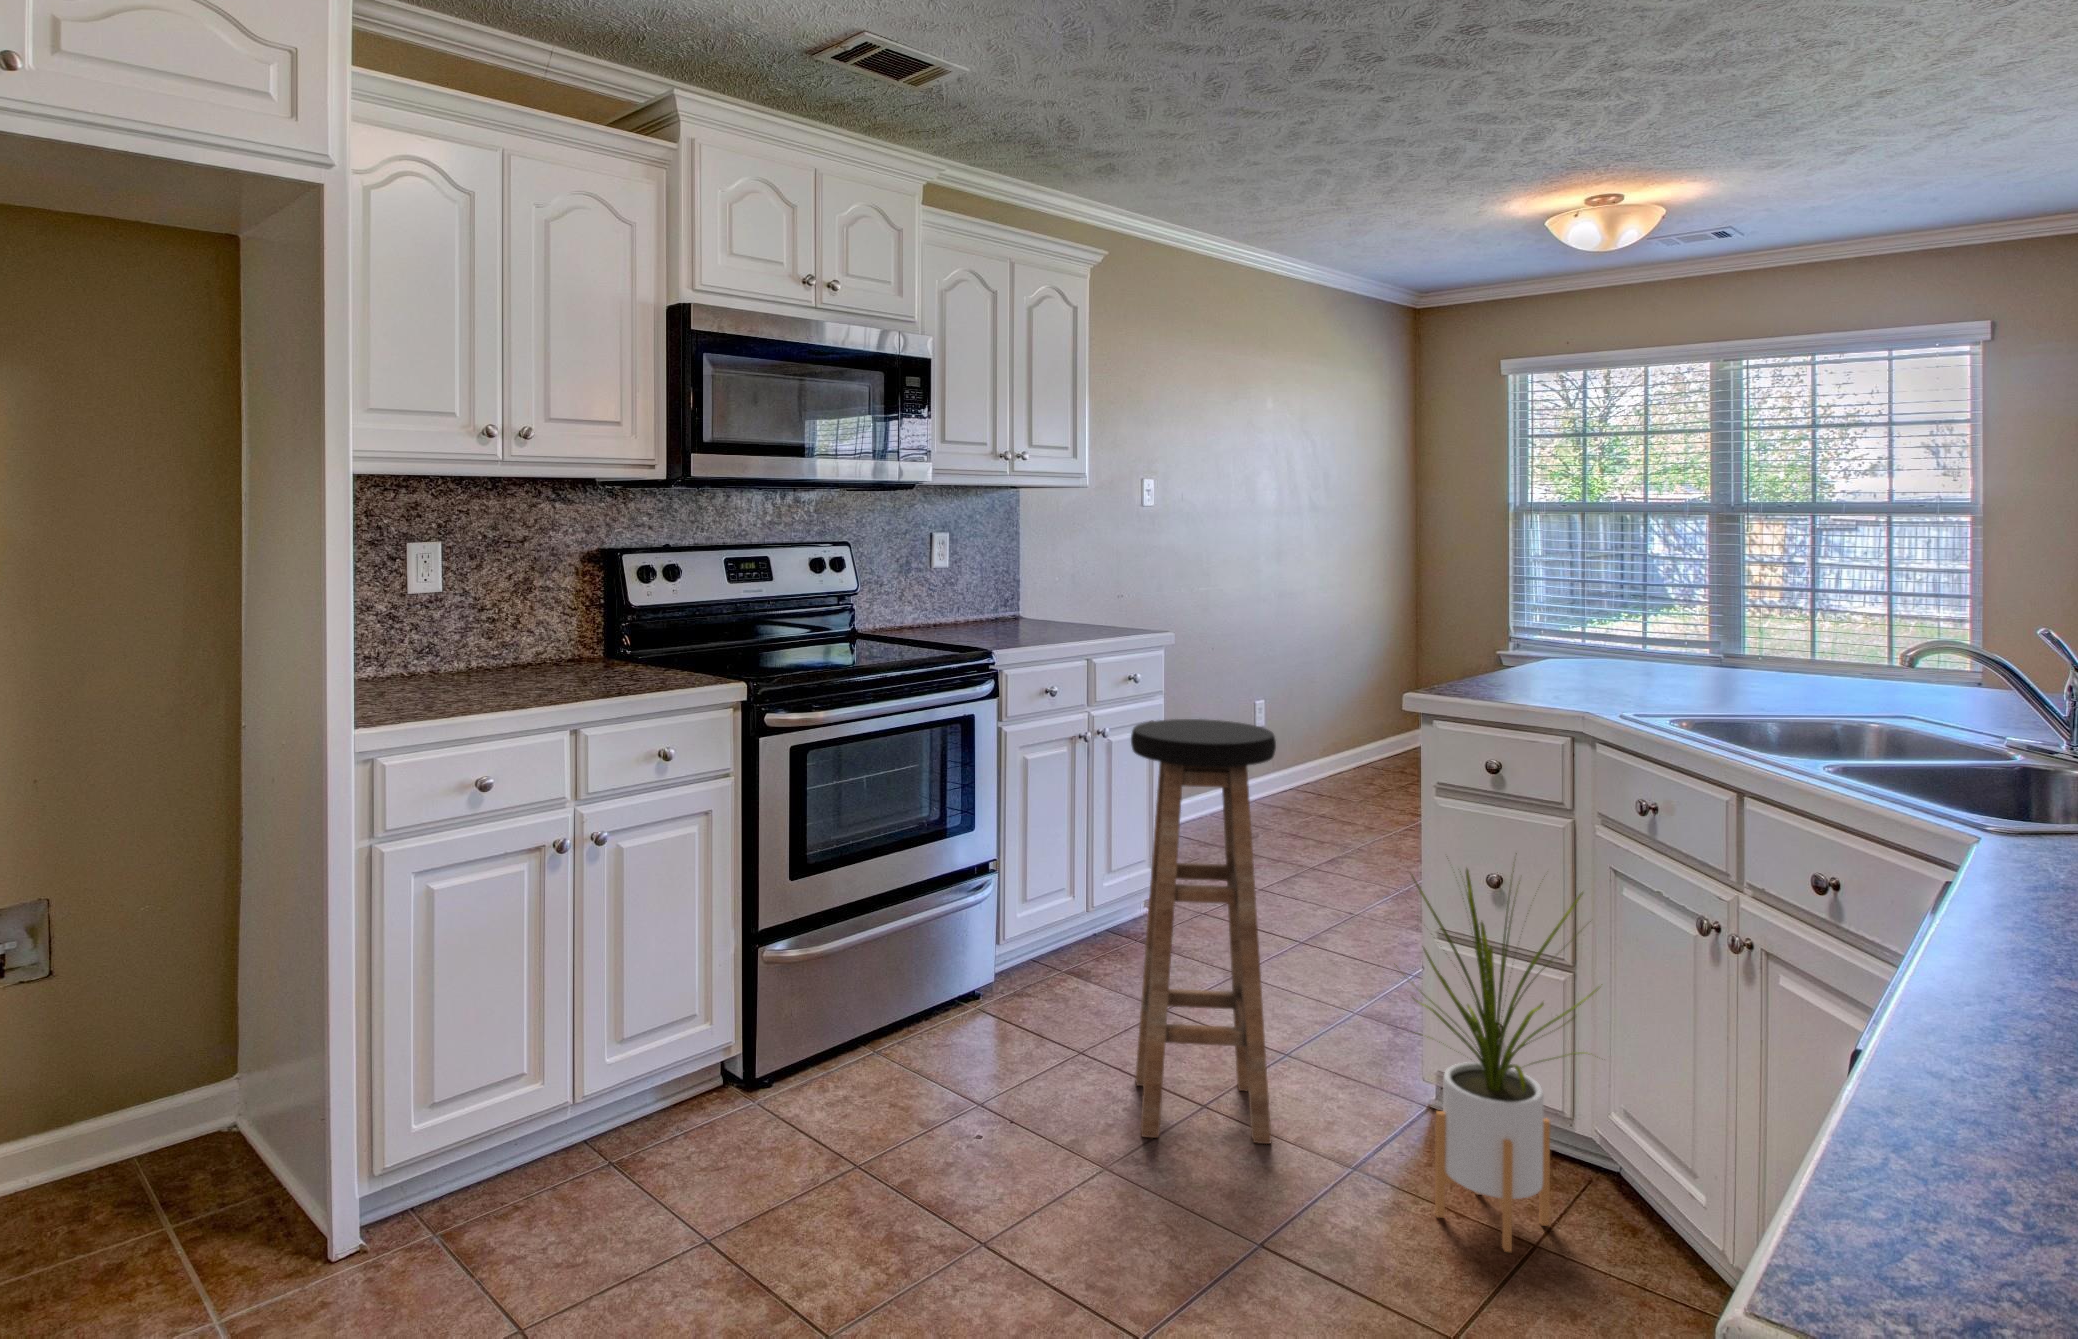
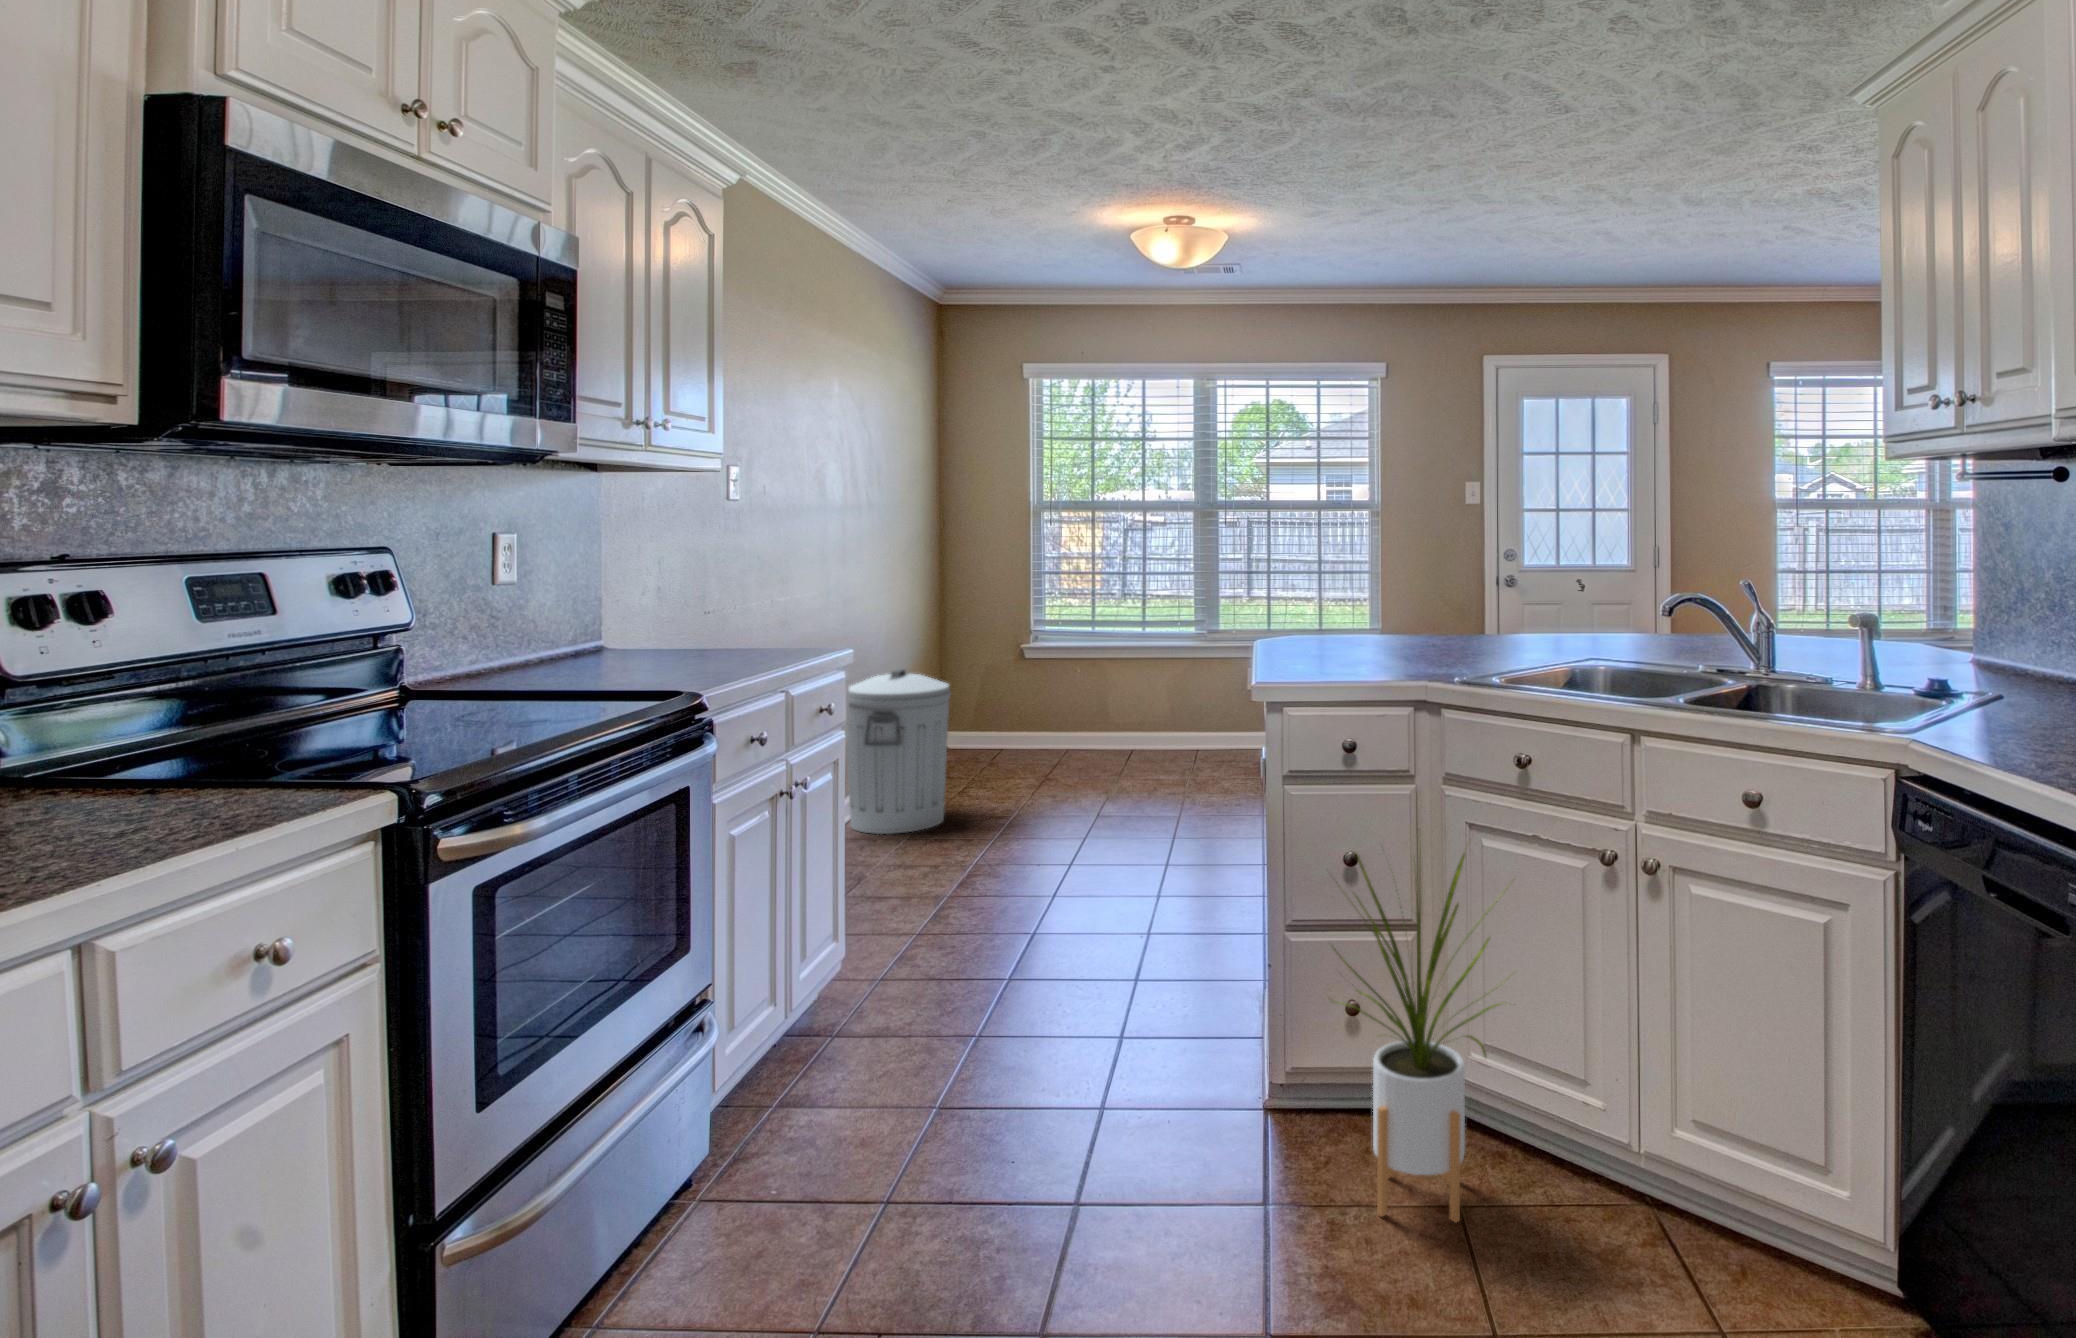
trash can: none [1272,663,1371,815] -> present [848,669,951,834]
bar stool: present [1131,719,1276,1144] -> none [987,740,1187,1271]

